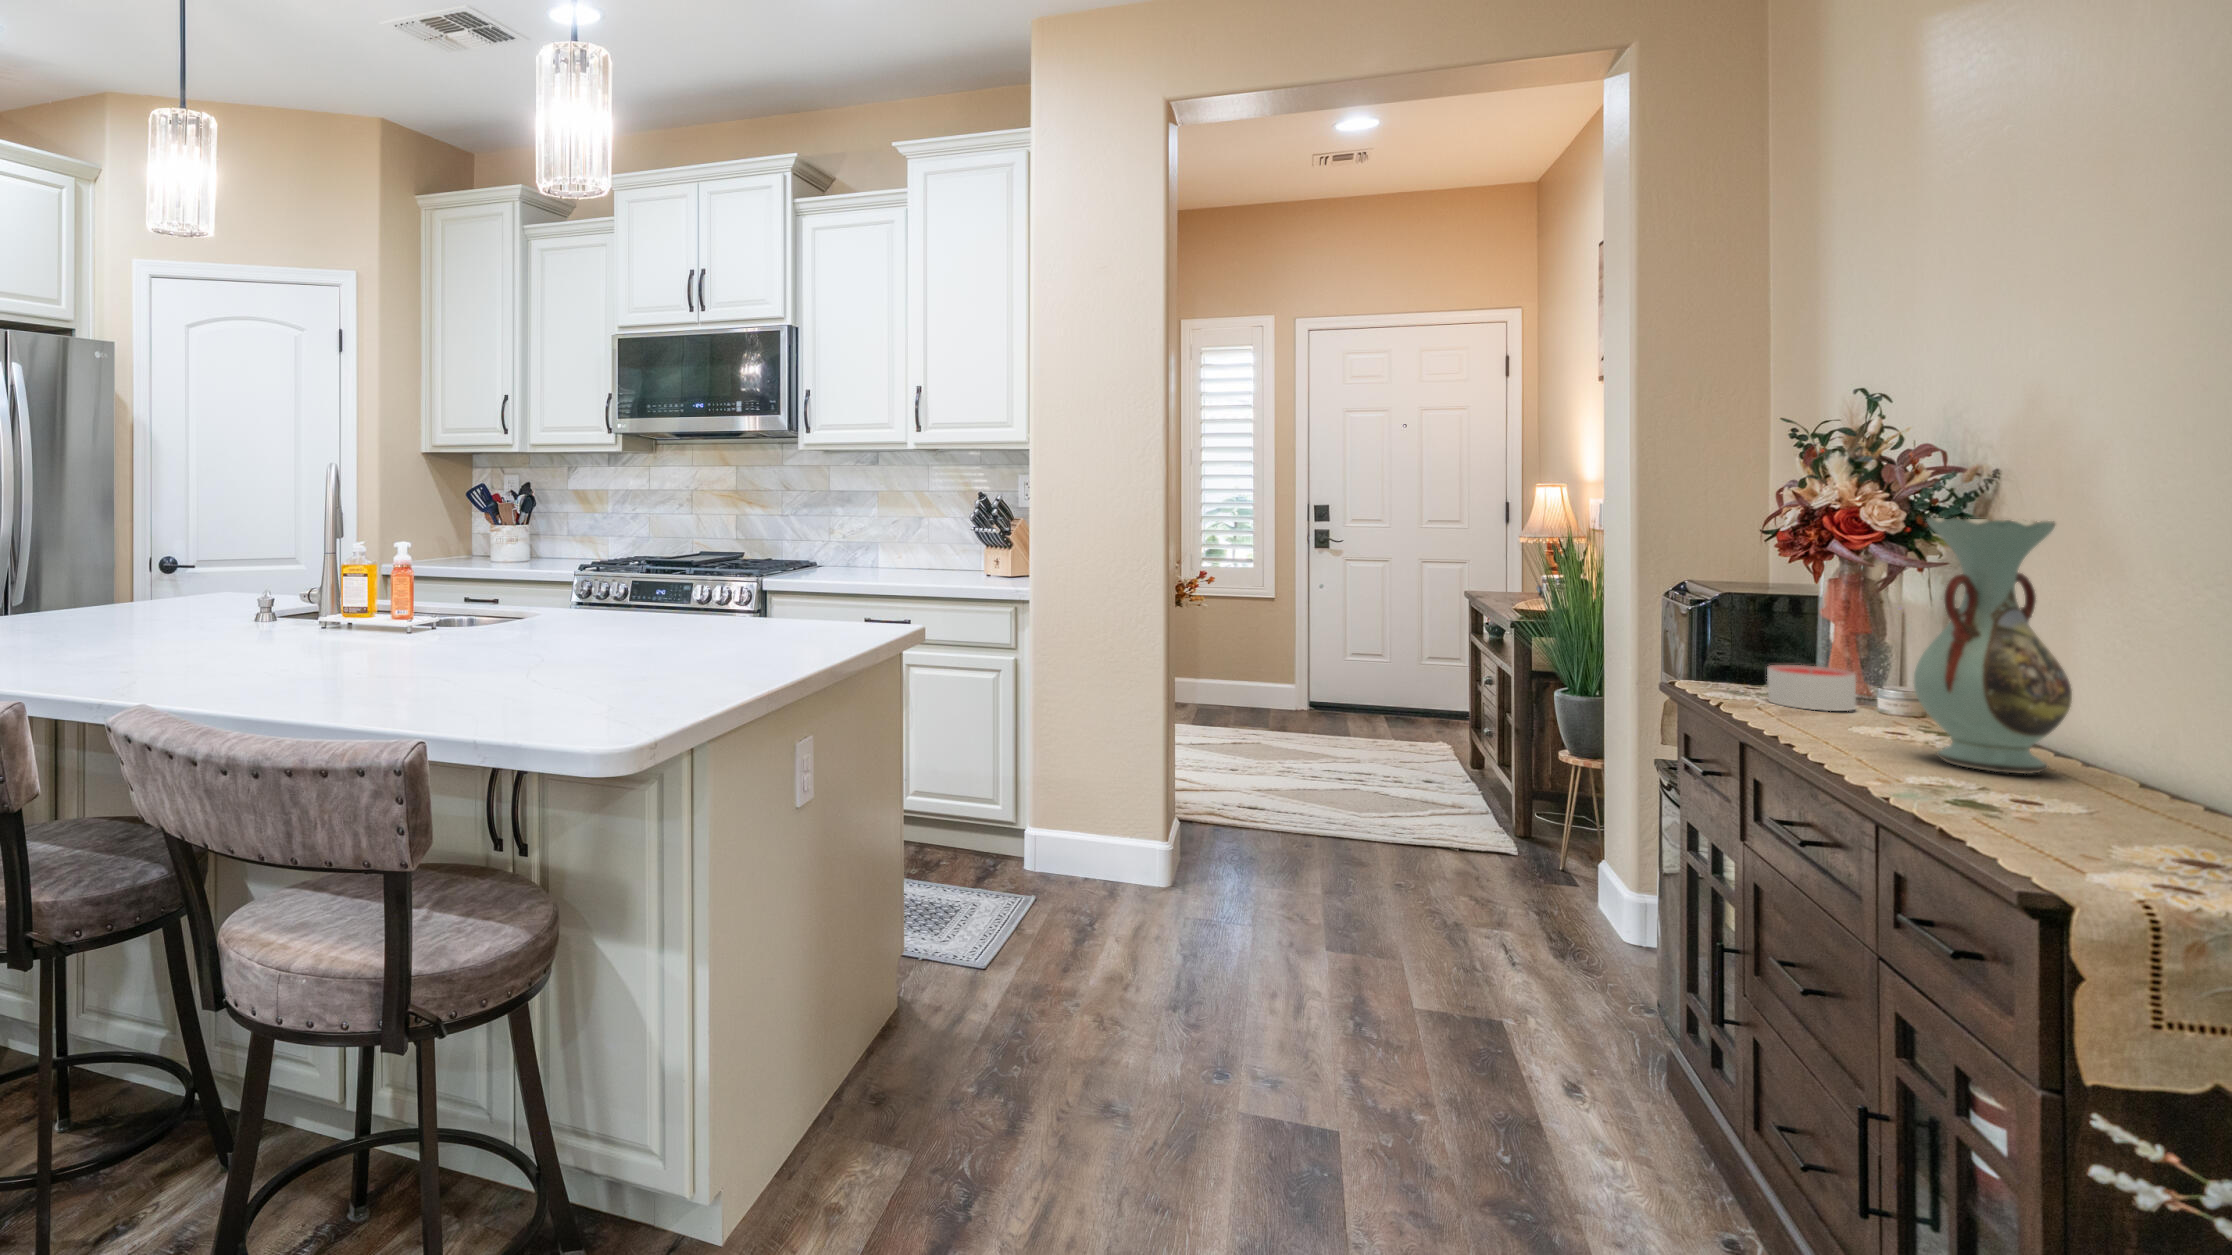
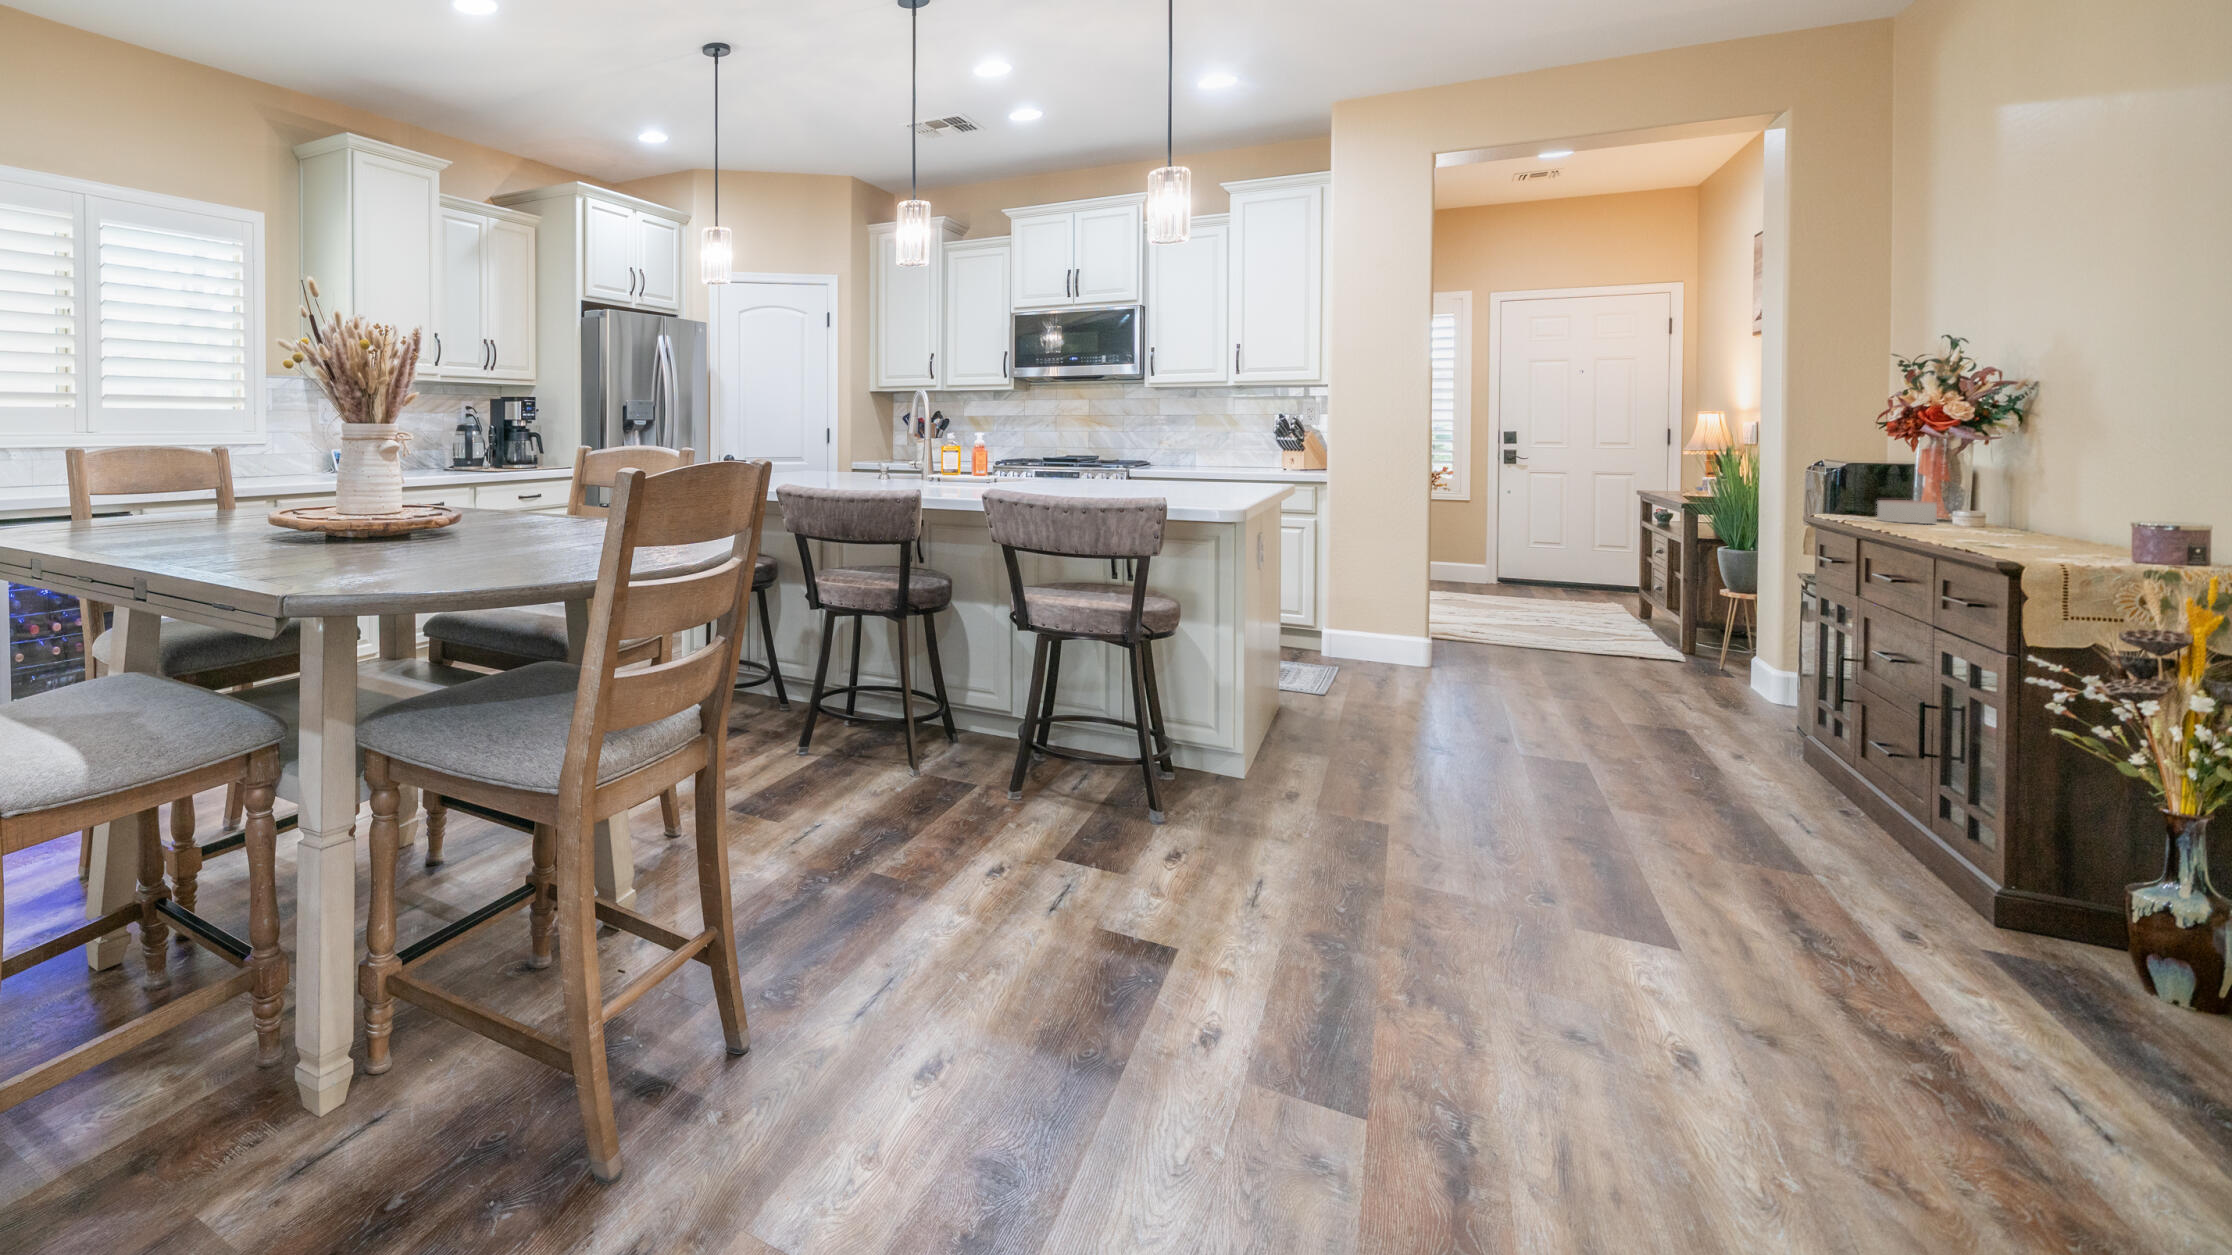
decorative vase: present [1914,518,2072,774] -> none [1967,403,2064,541]

